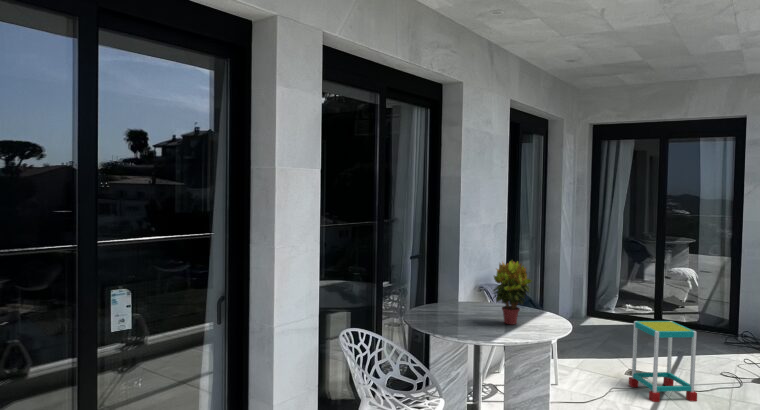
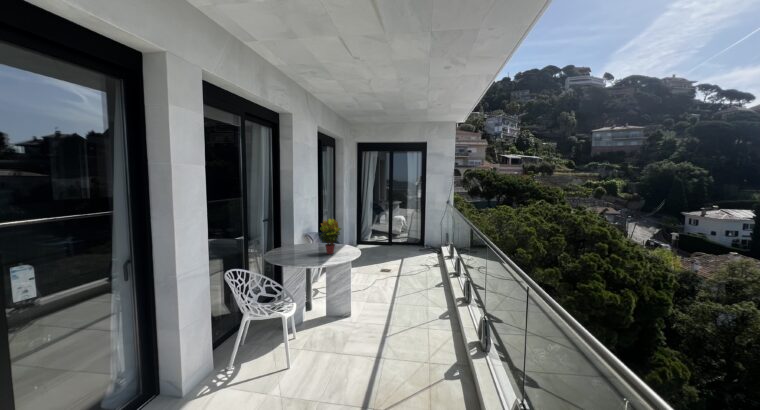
side table: present [629,321,697,402] -> none [383,242,413,283]

